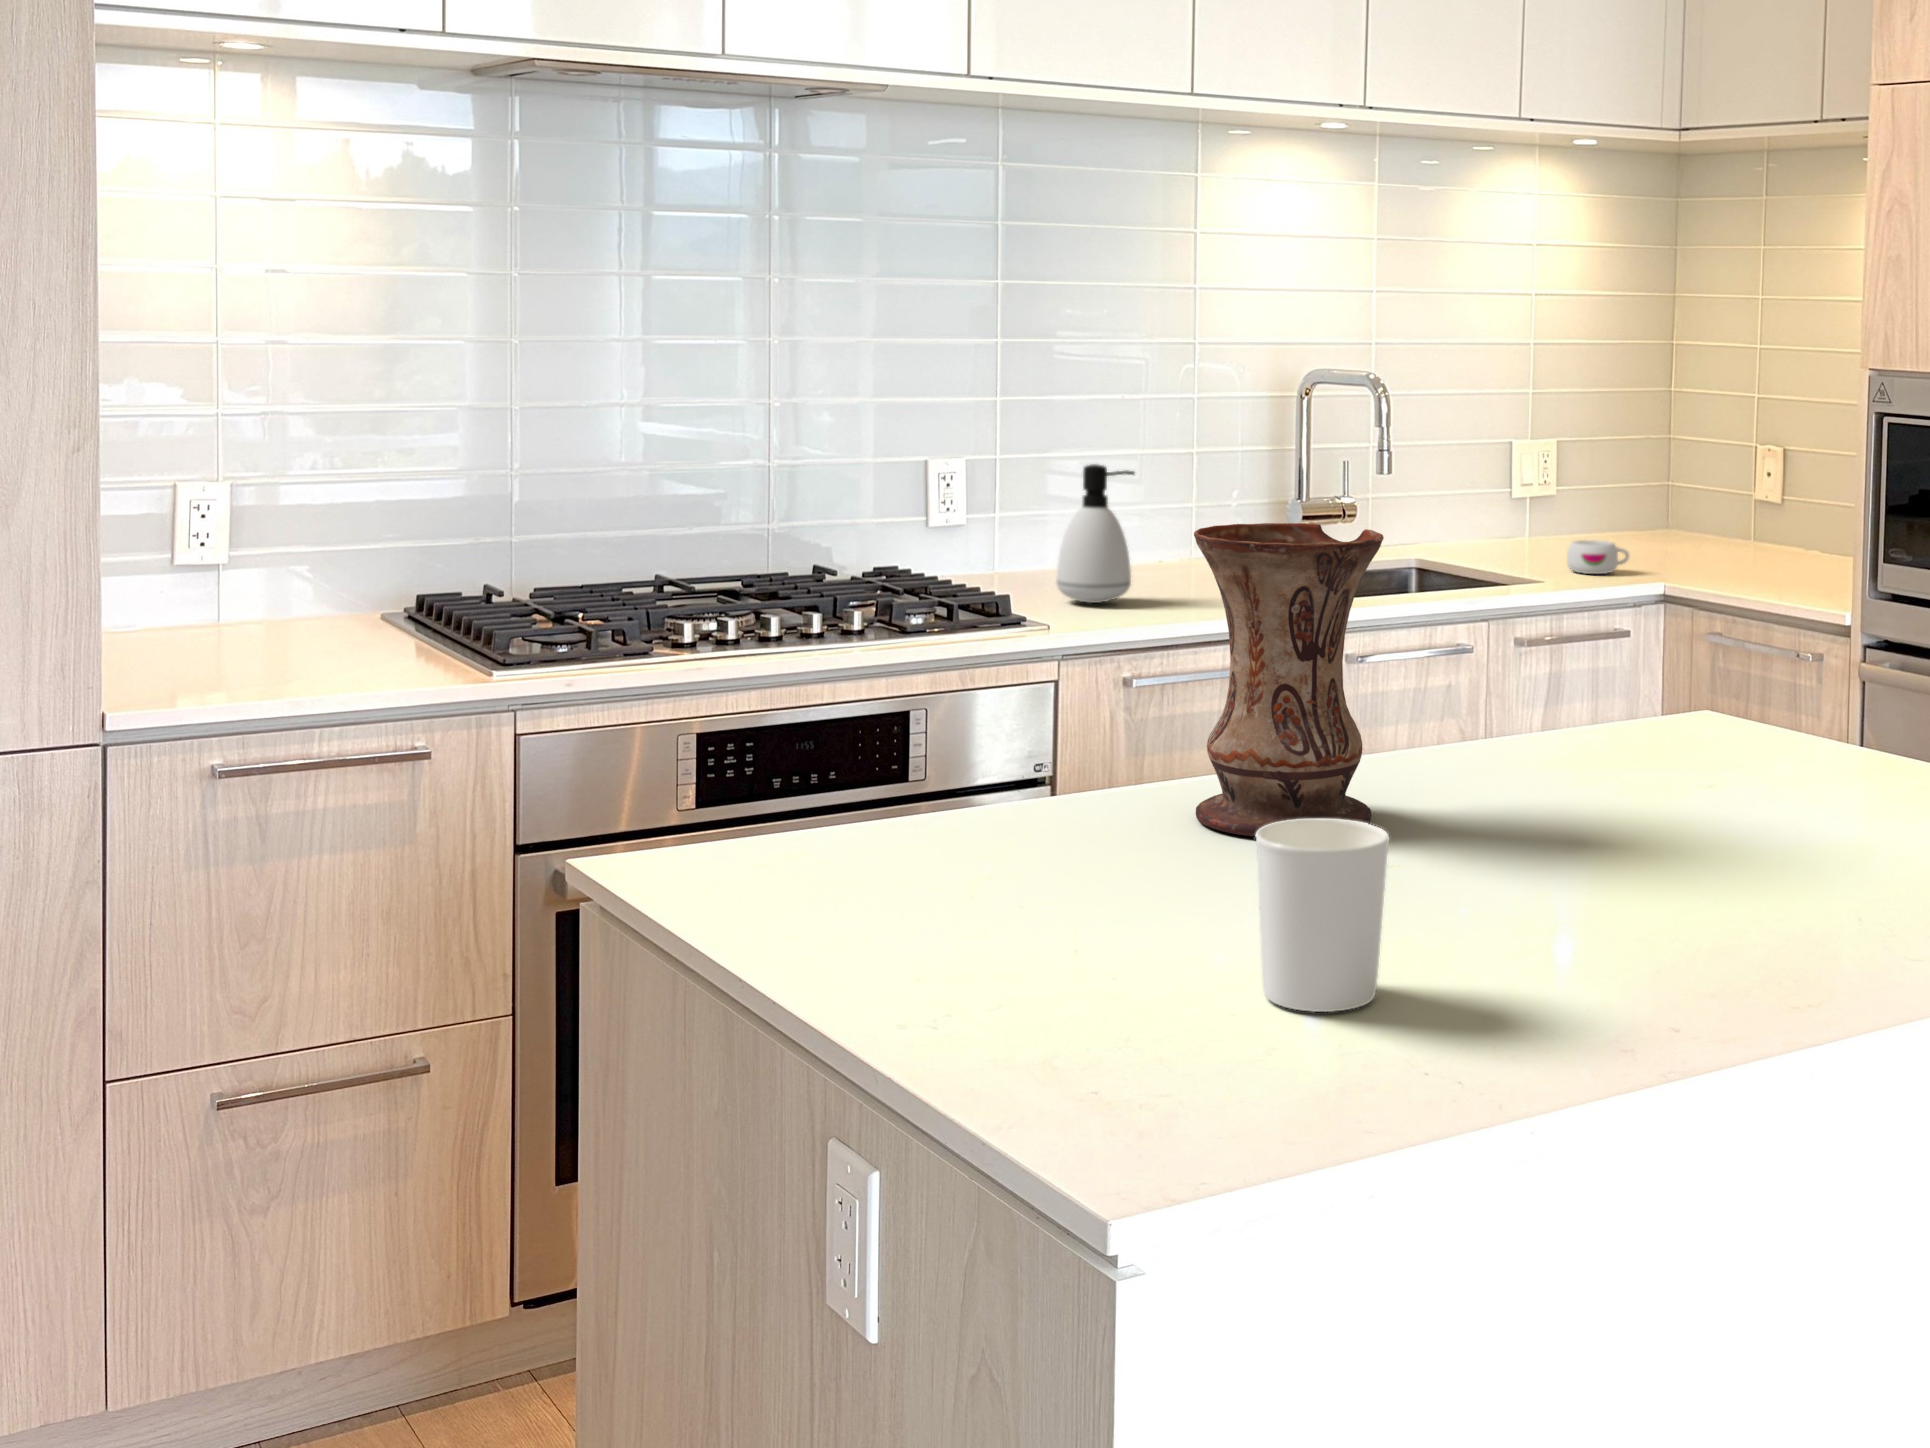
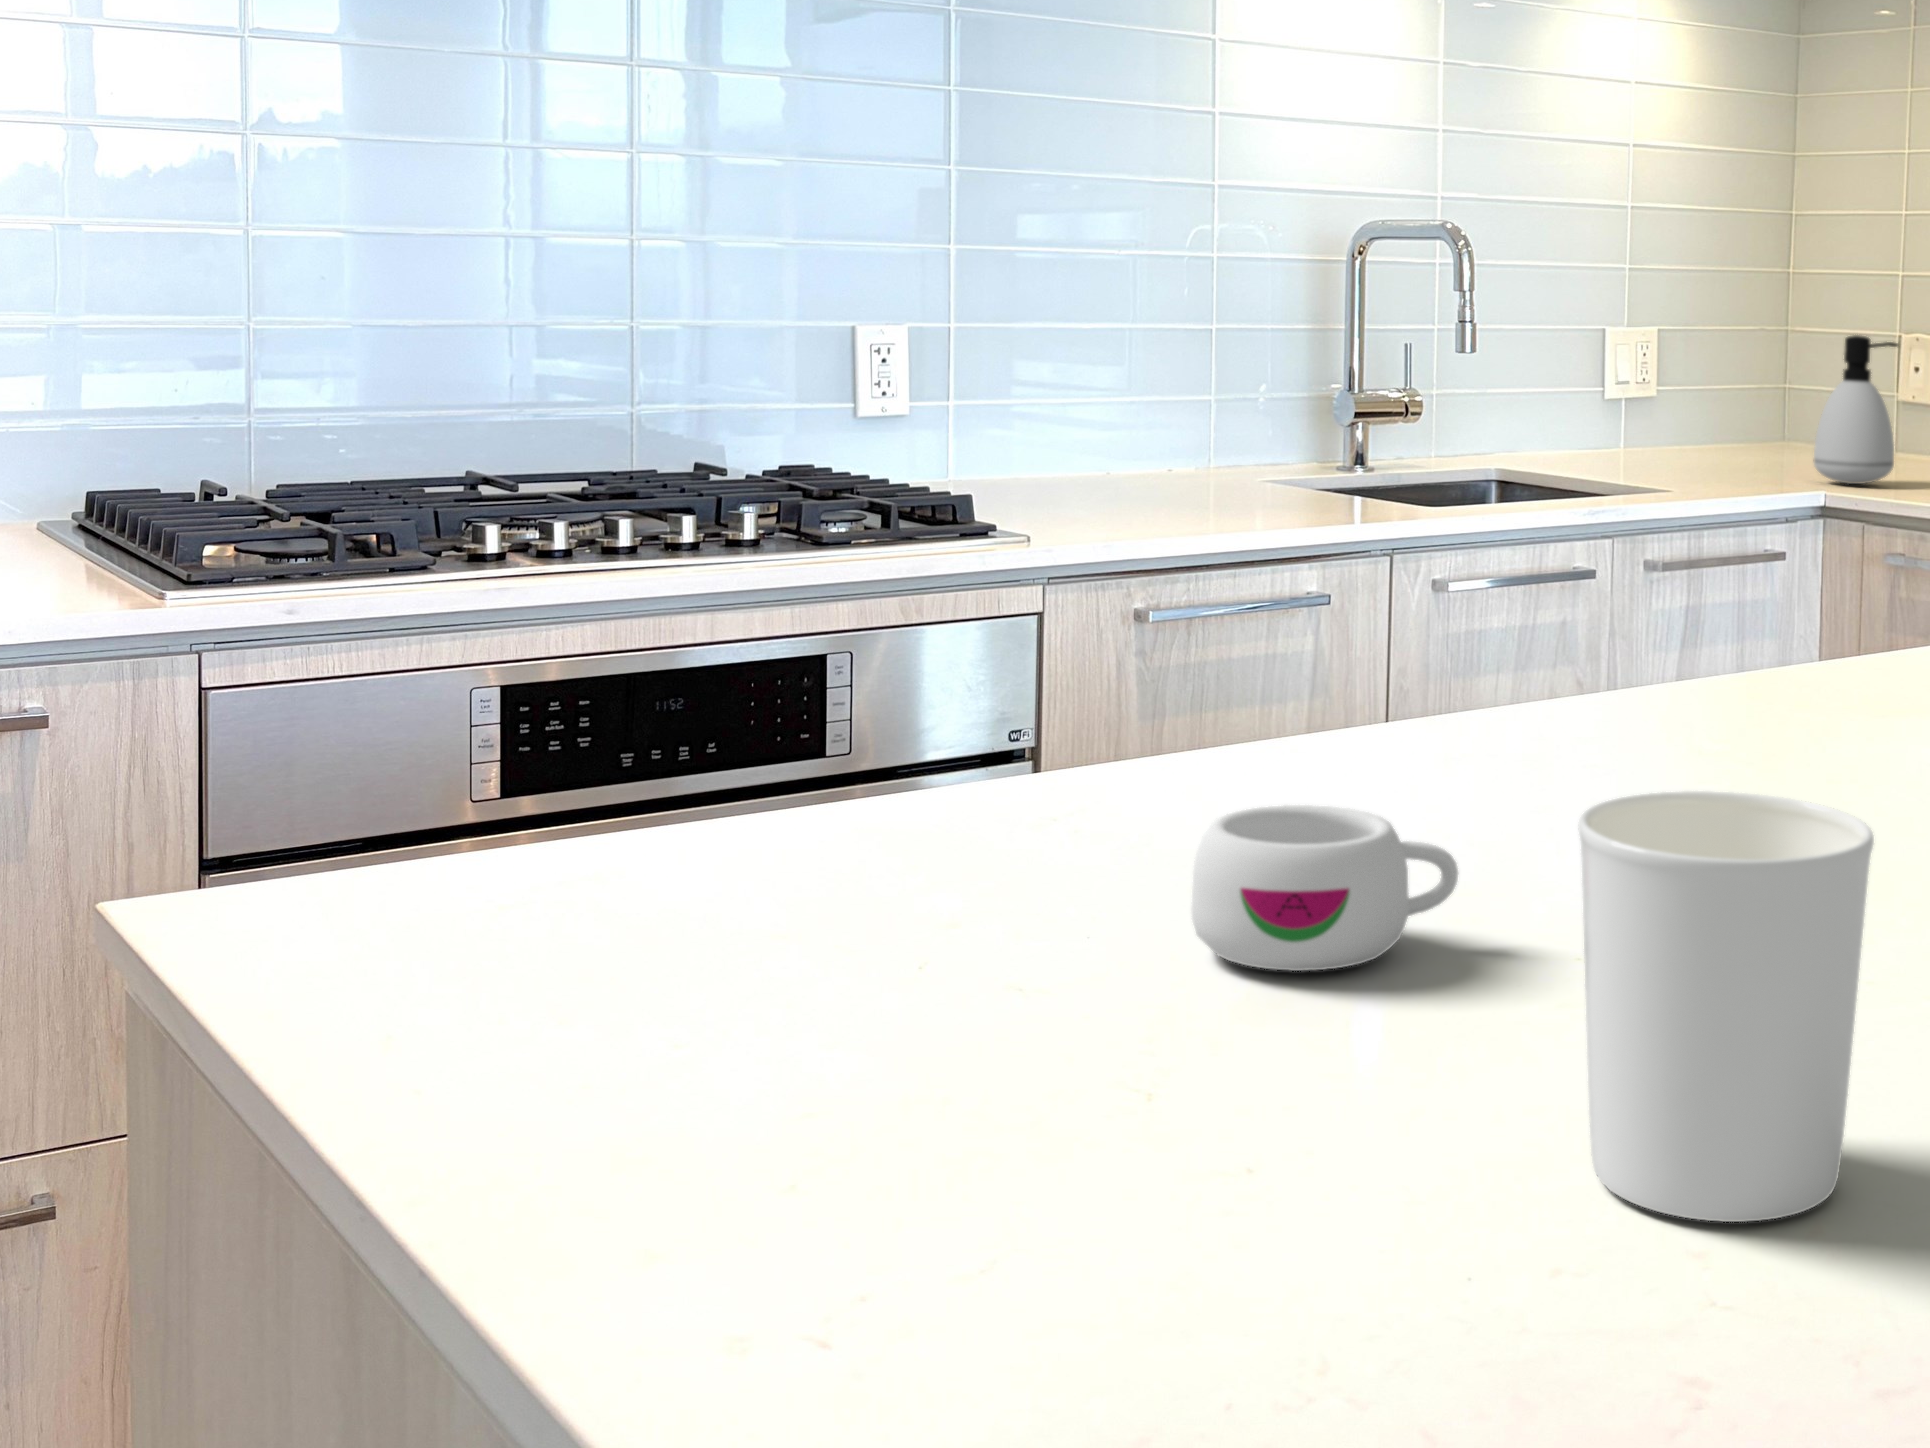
soap dispenser: present [1057,464,1135,603] -> present [1814,335,1898,484]
vase: present [1194,523,1384,837] -> none [1320,301,1647,831]
mug: present [1567,540,1629,574] -> present [1191,805,1458,971]

